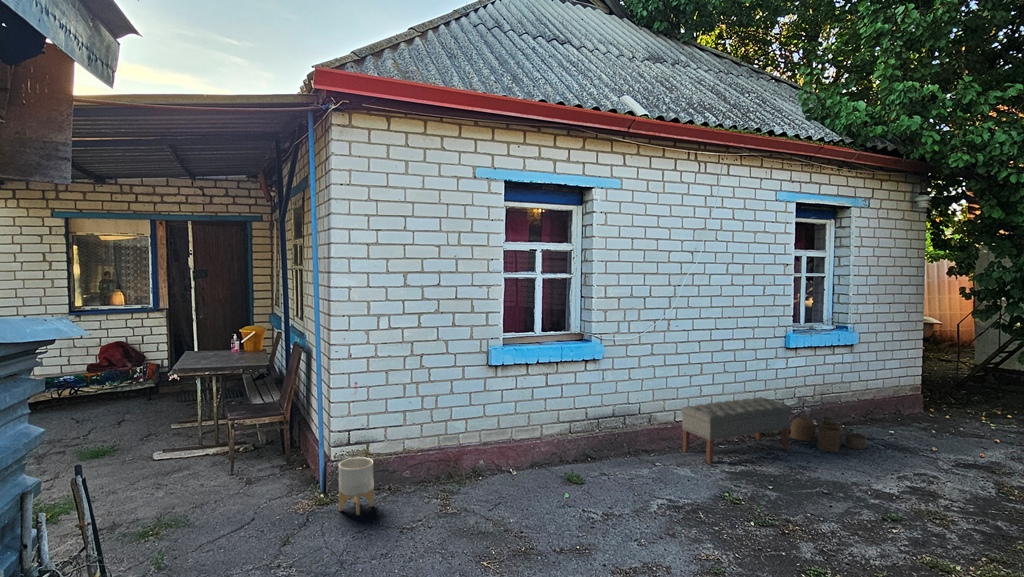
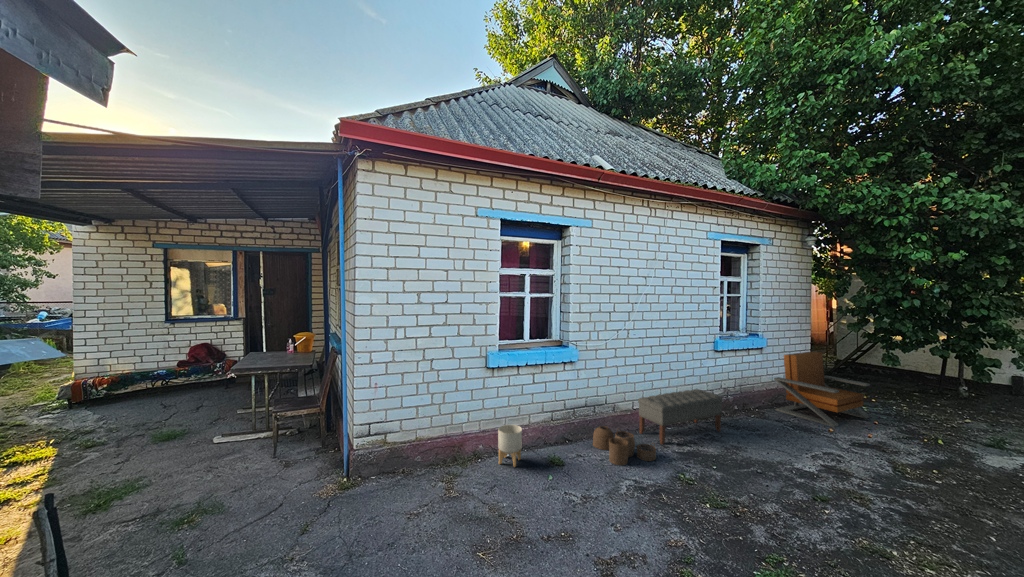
lounge chair: none [867,351,993,446] -> present [774,352,870,427]
woven basket: present [791,417,867,452] -> present [593,426,656,465]
planter: present [339,457,374,515] -> present [498,425,522,467]

